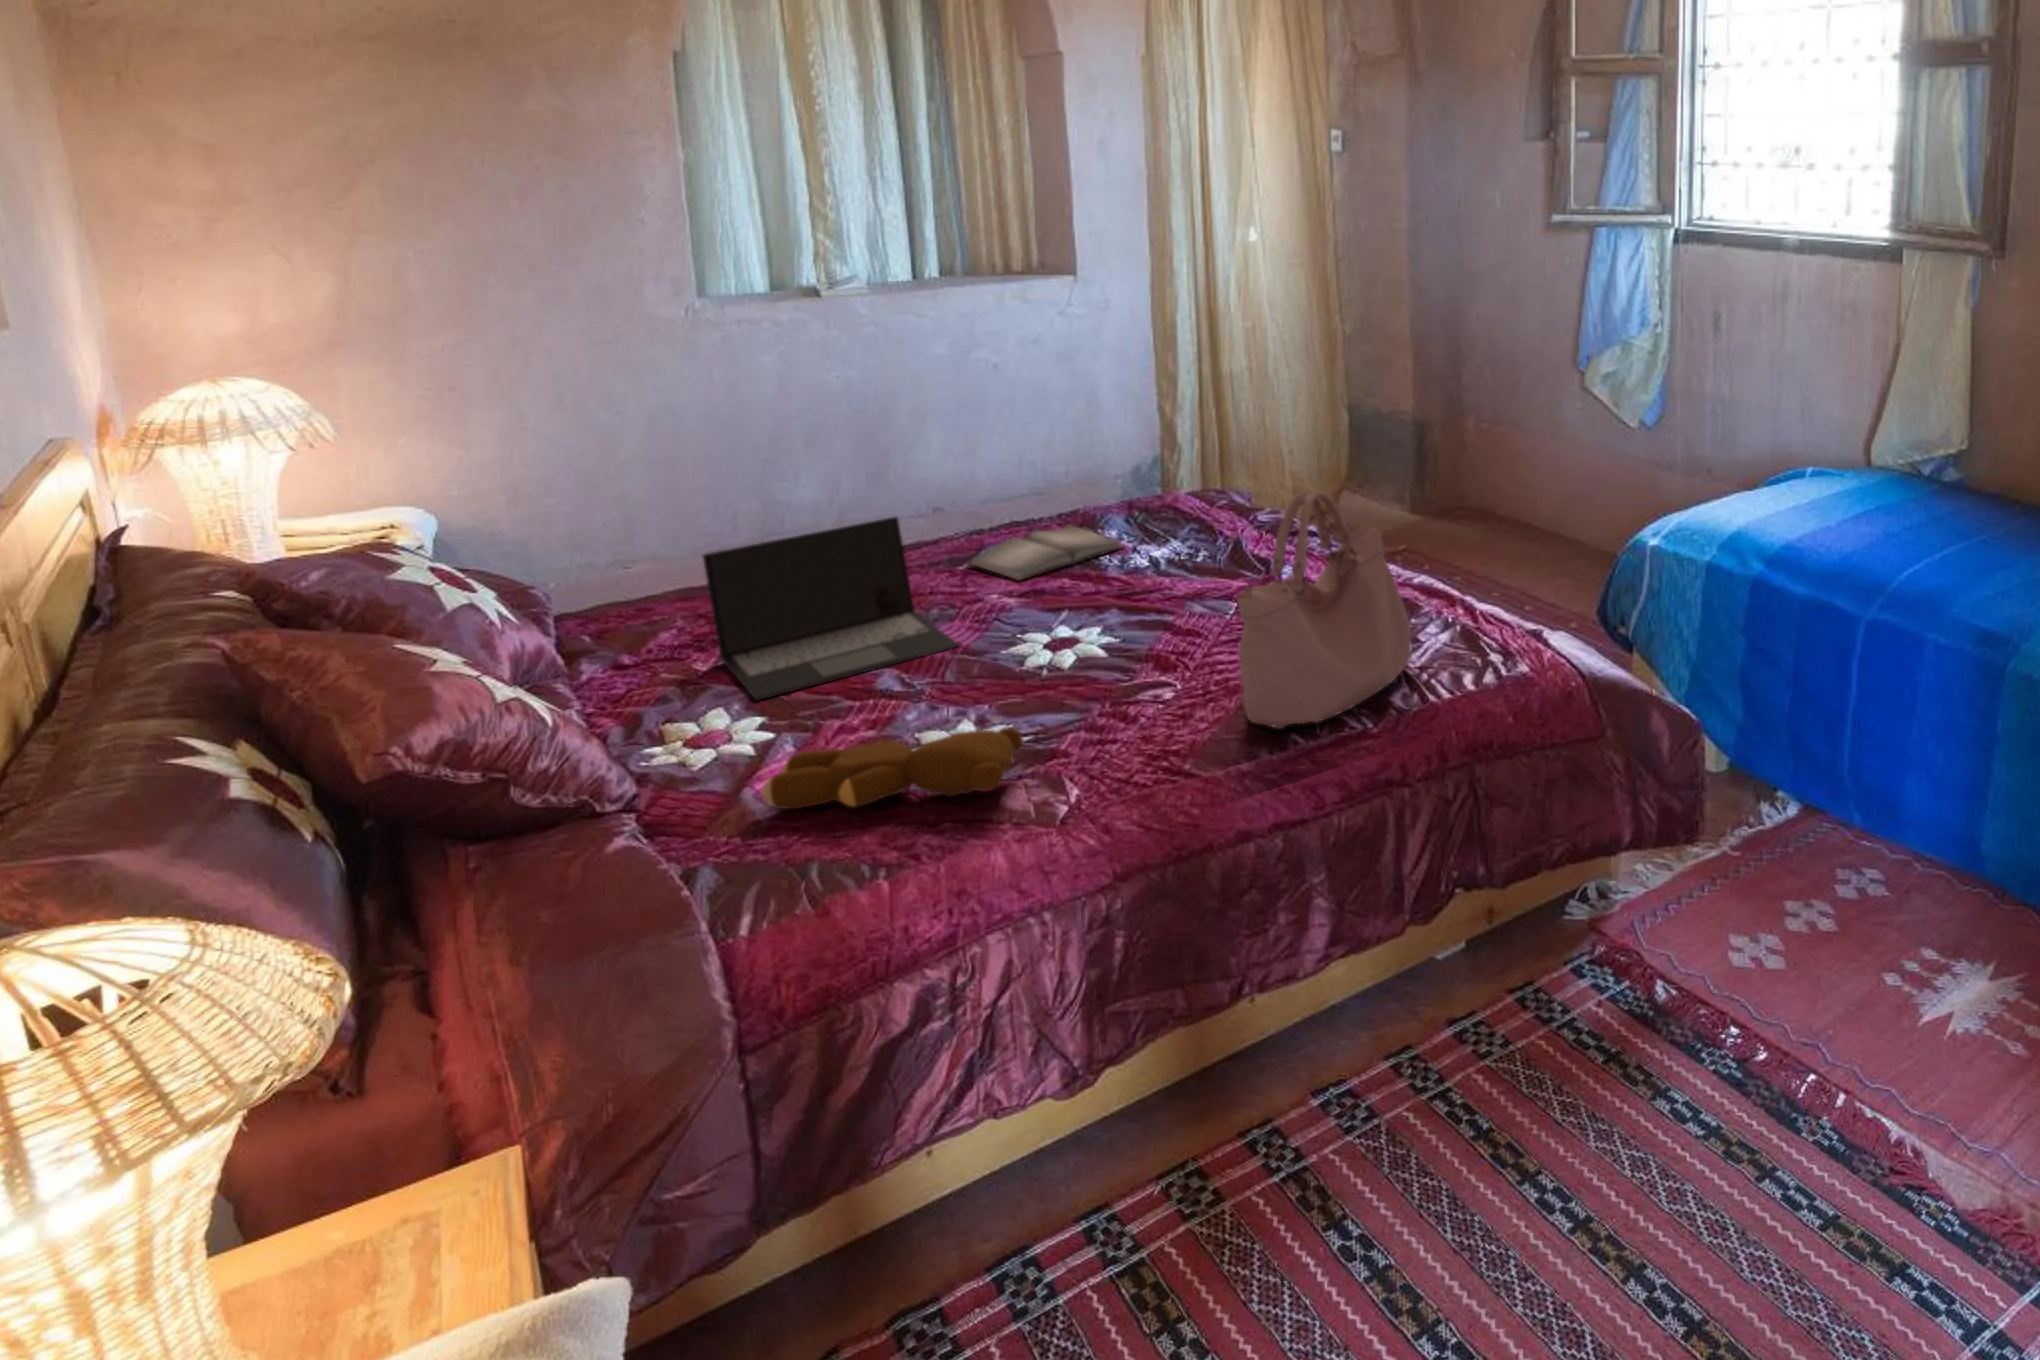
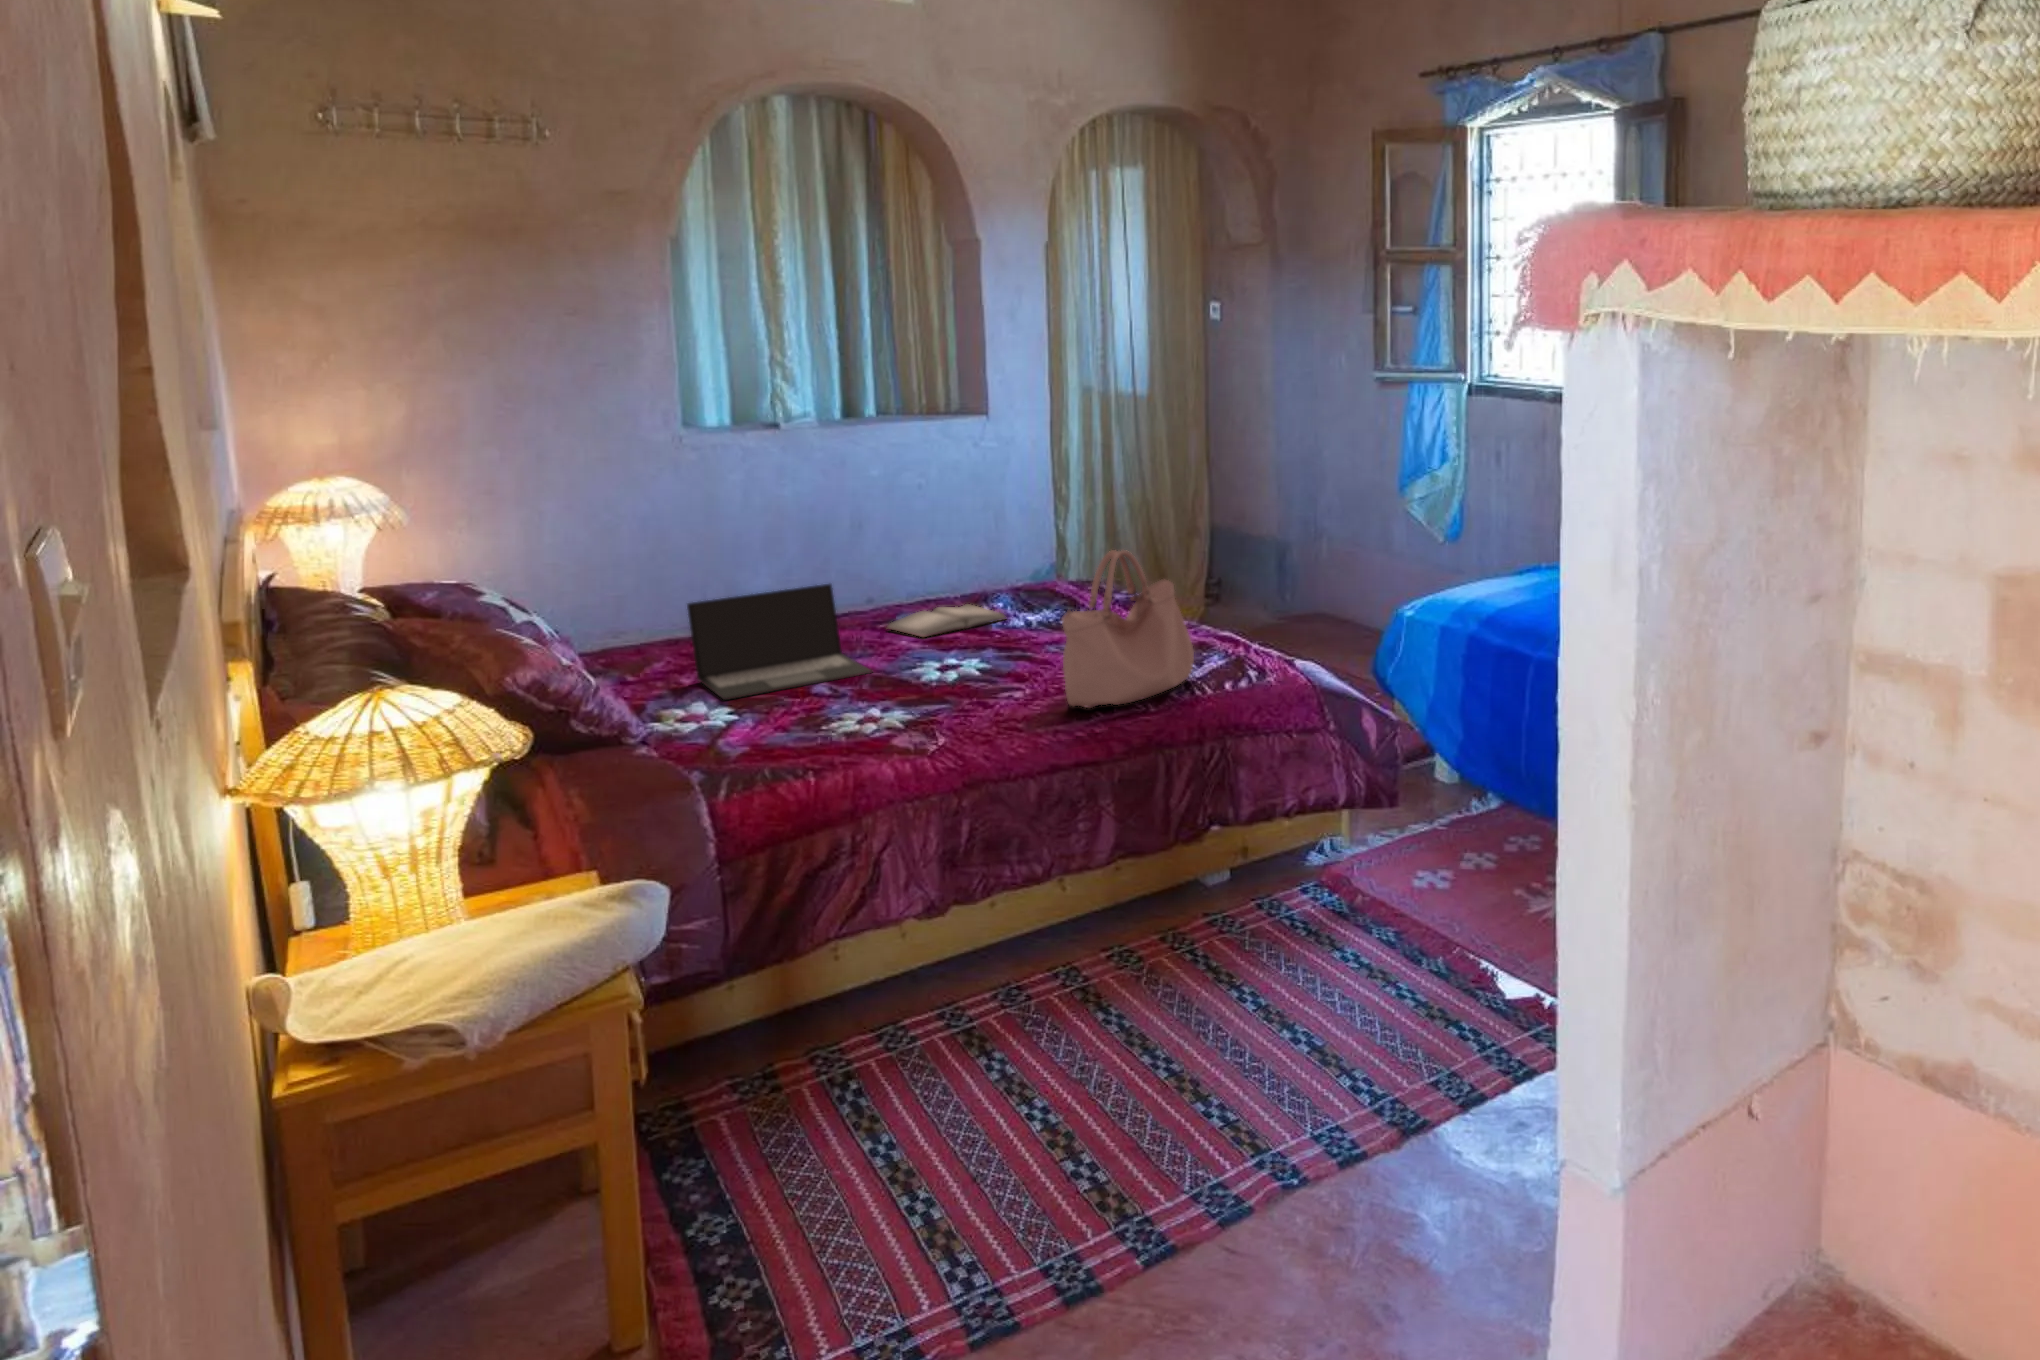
teddy bear: present [763,727,1023,809] -> none [732,699,910,748]

